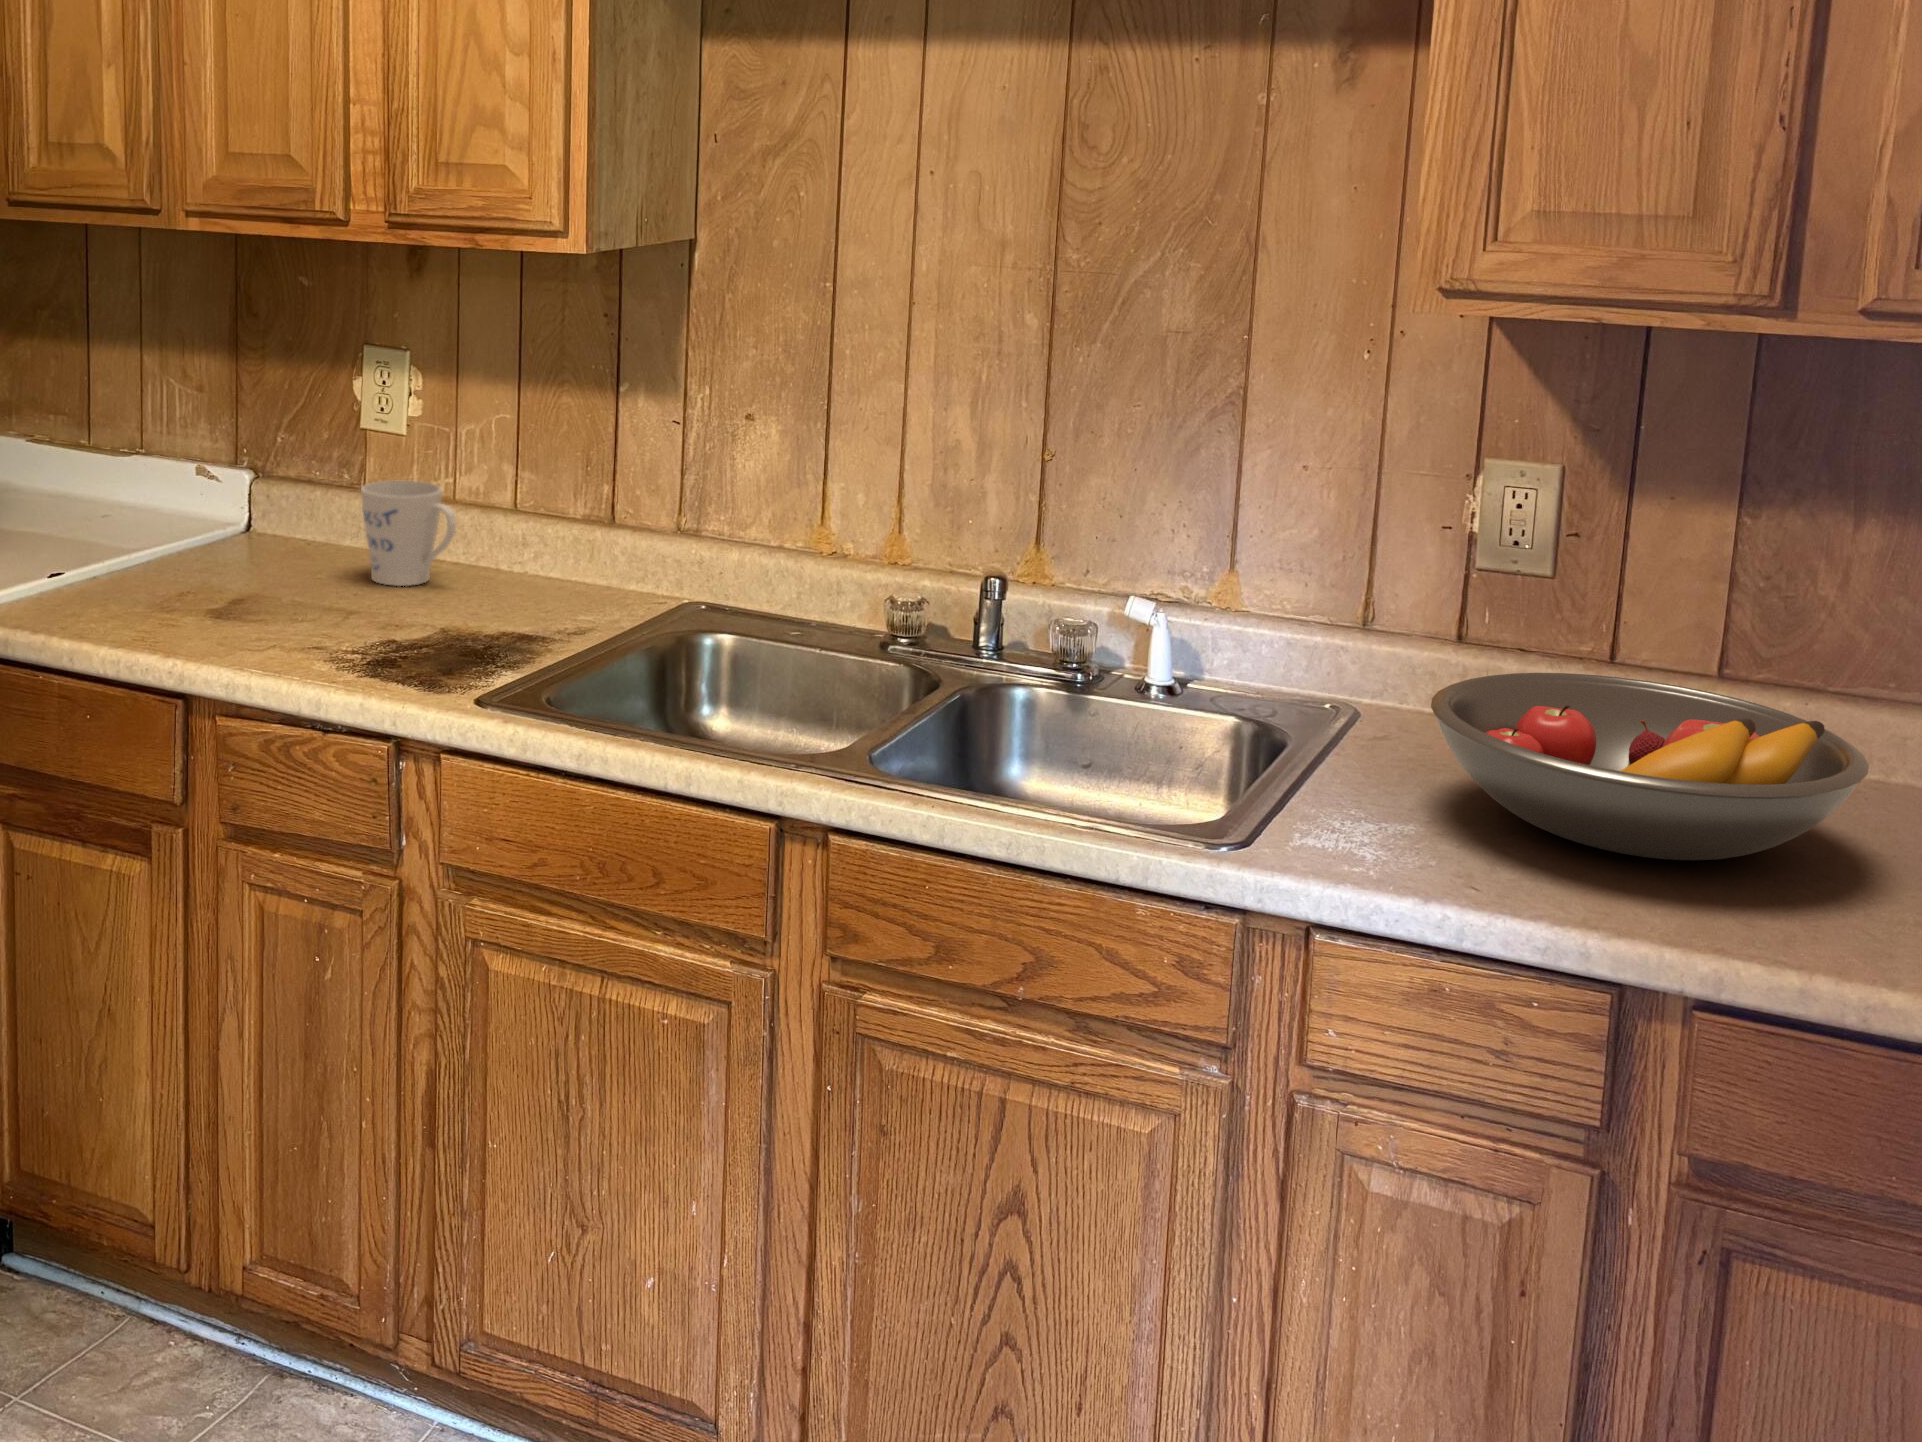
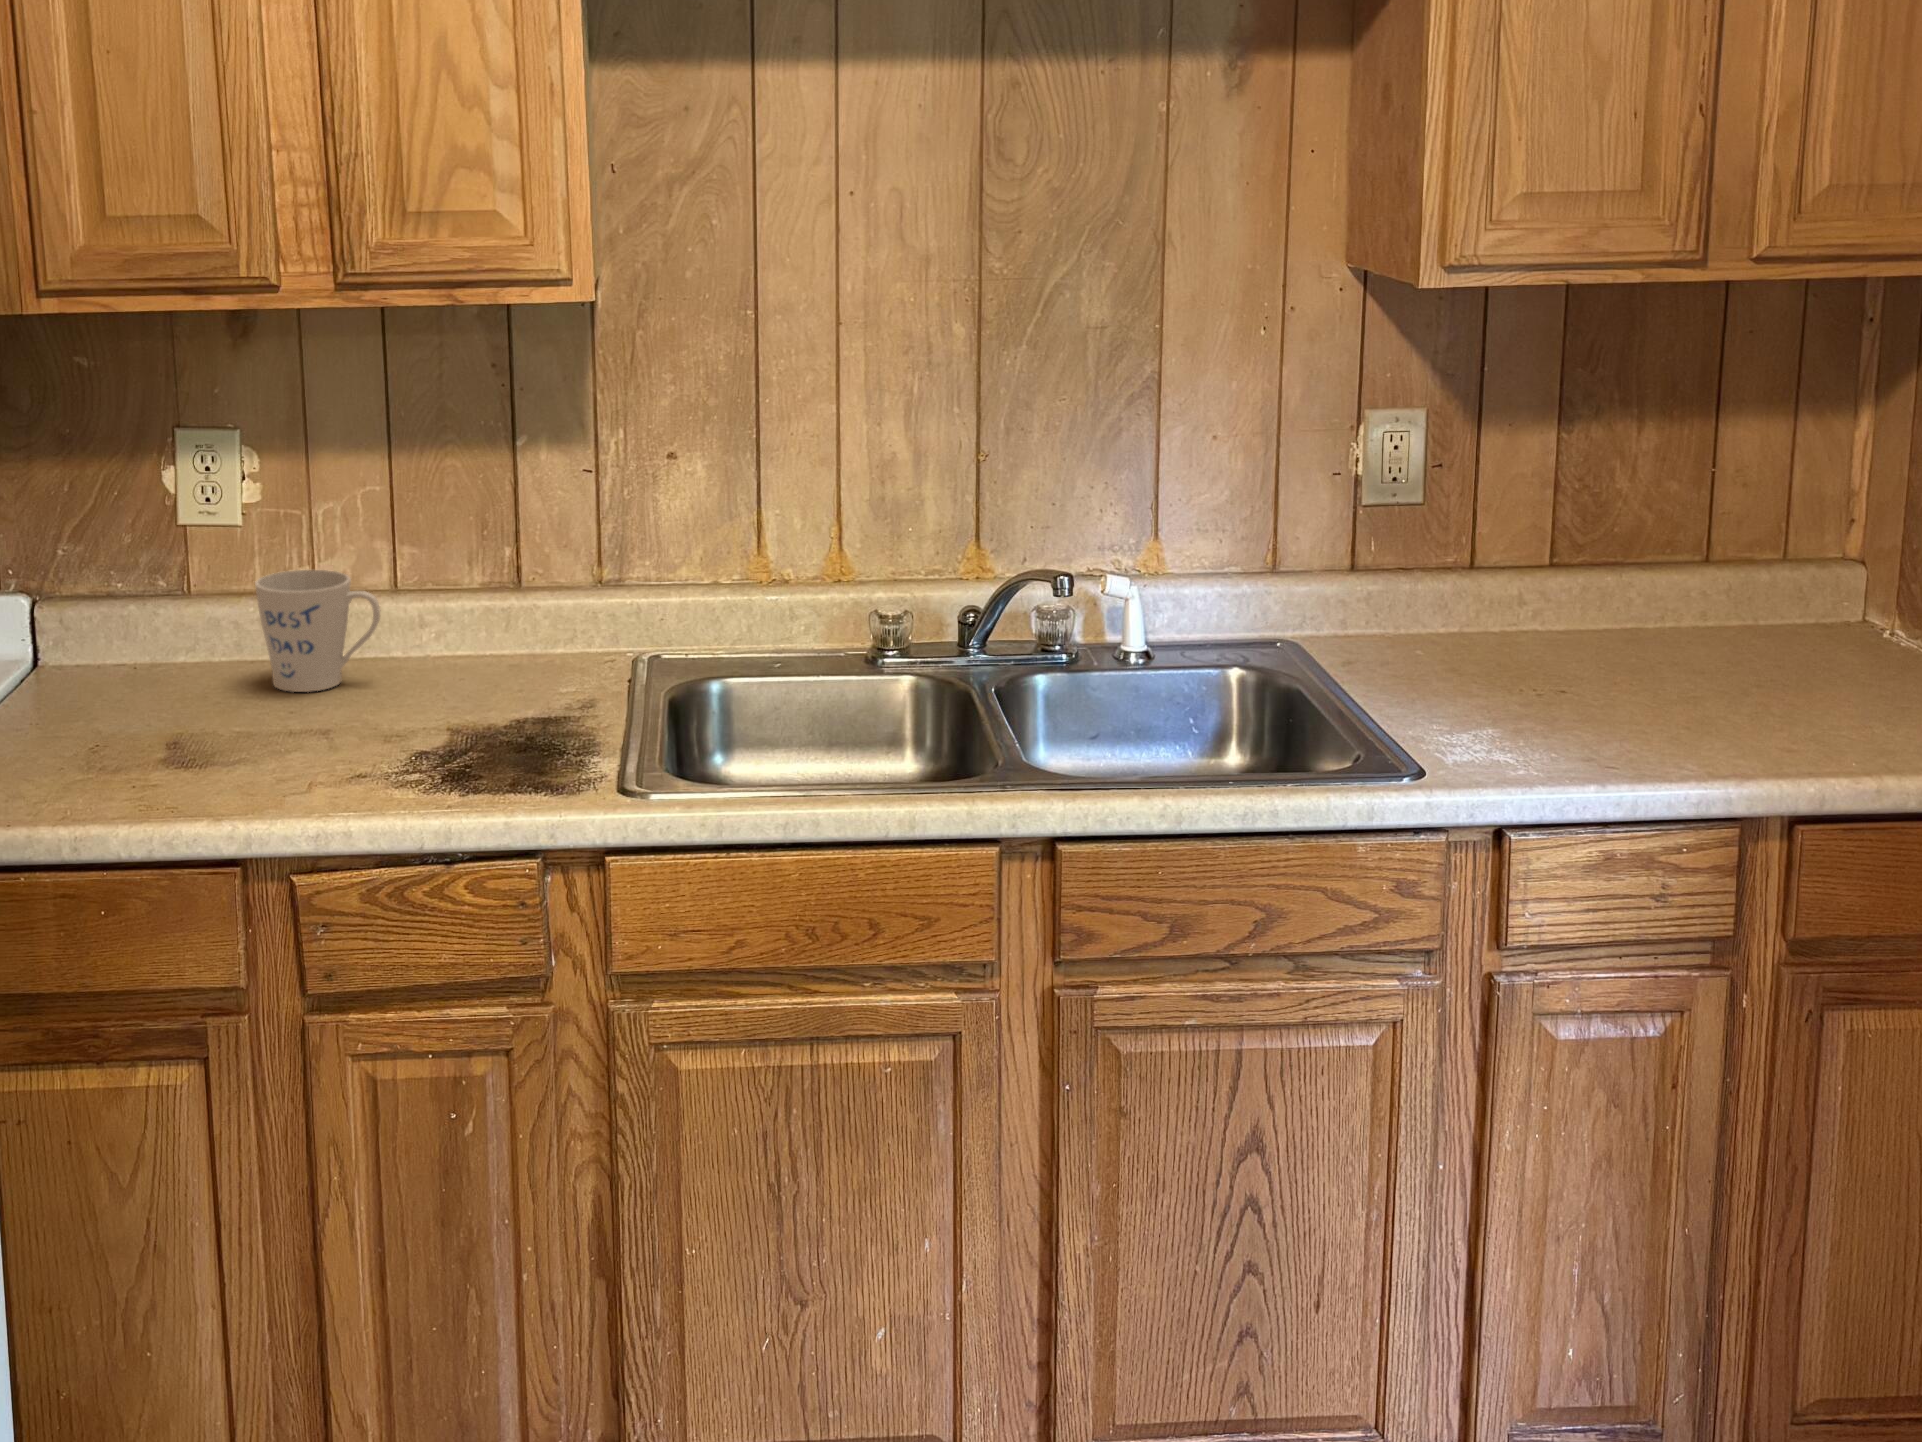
fruit bowl: present [1431,673,1869,860] -> none [1454,575,1791,714]

